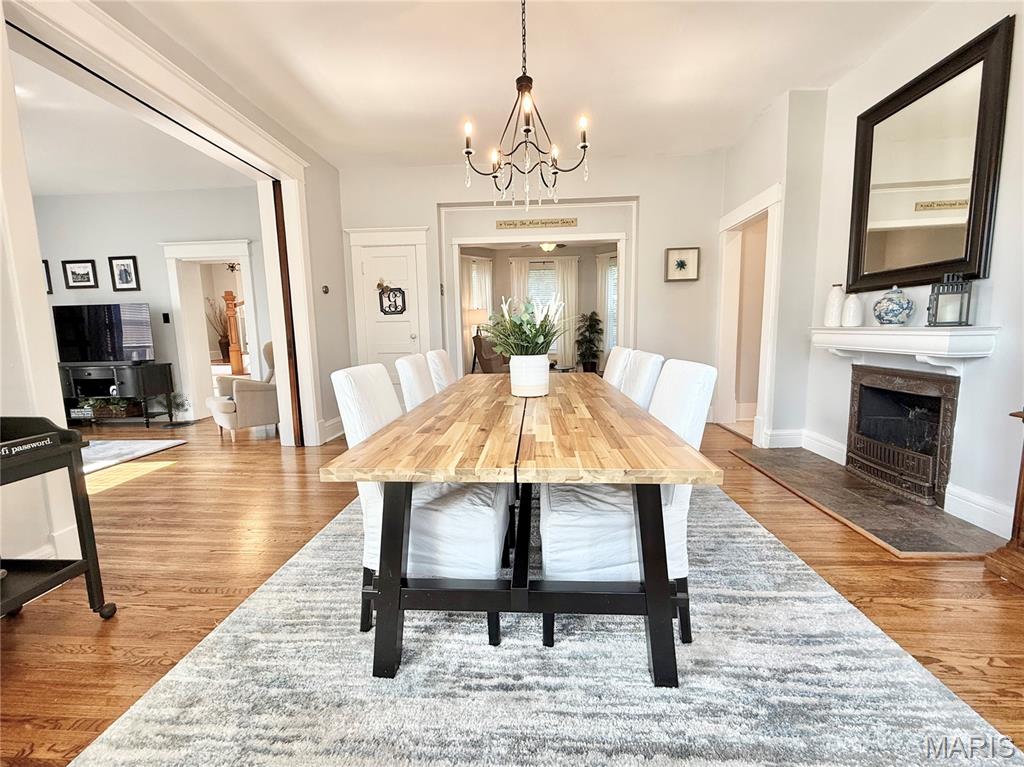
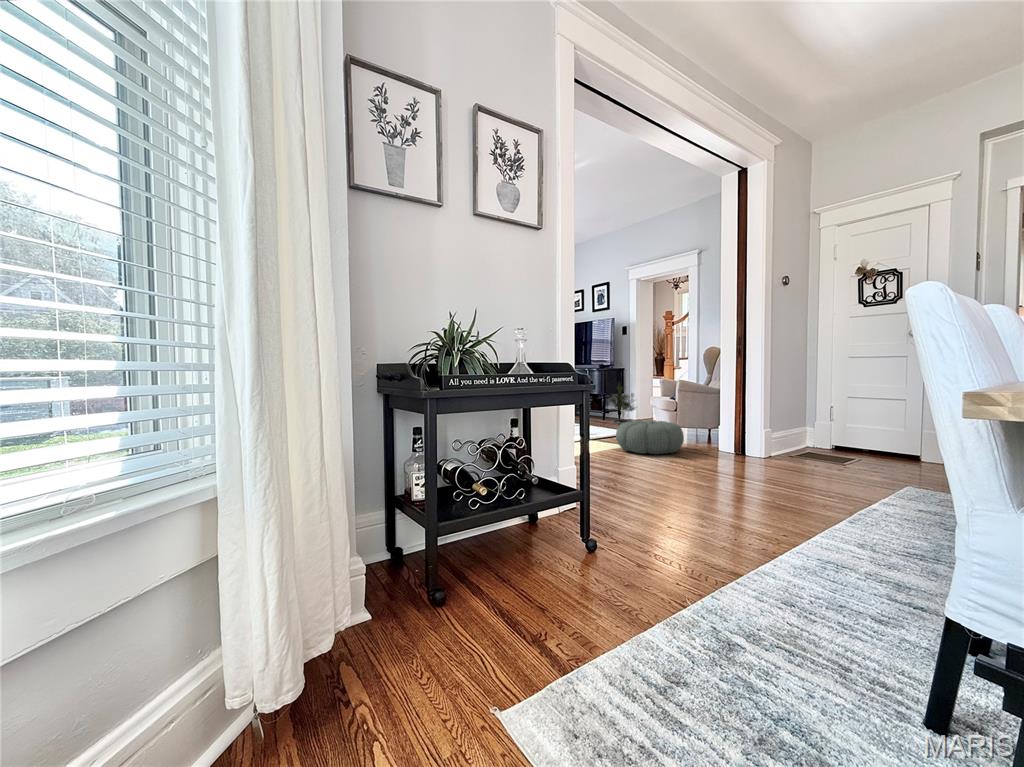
pouf: none [159,428,243,469] -> present [616,420,684,454]

